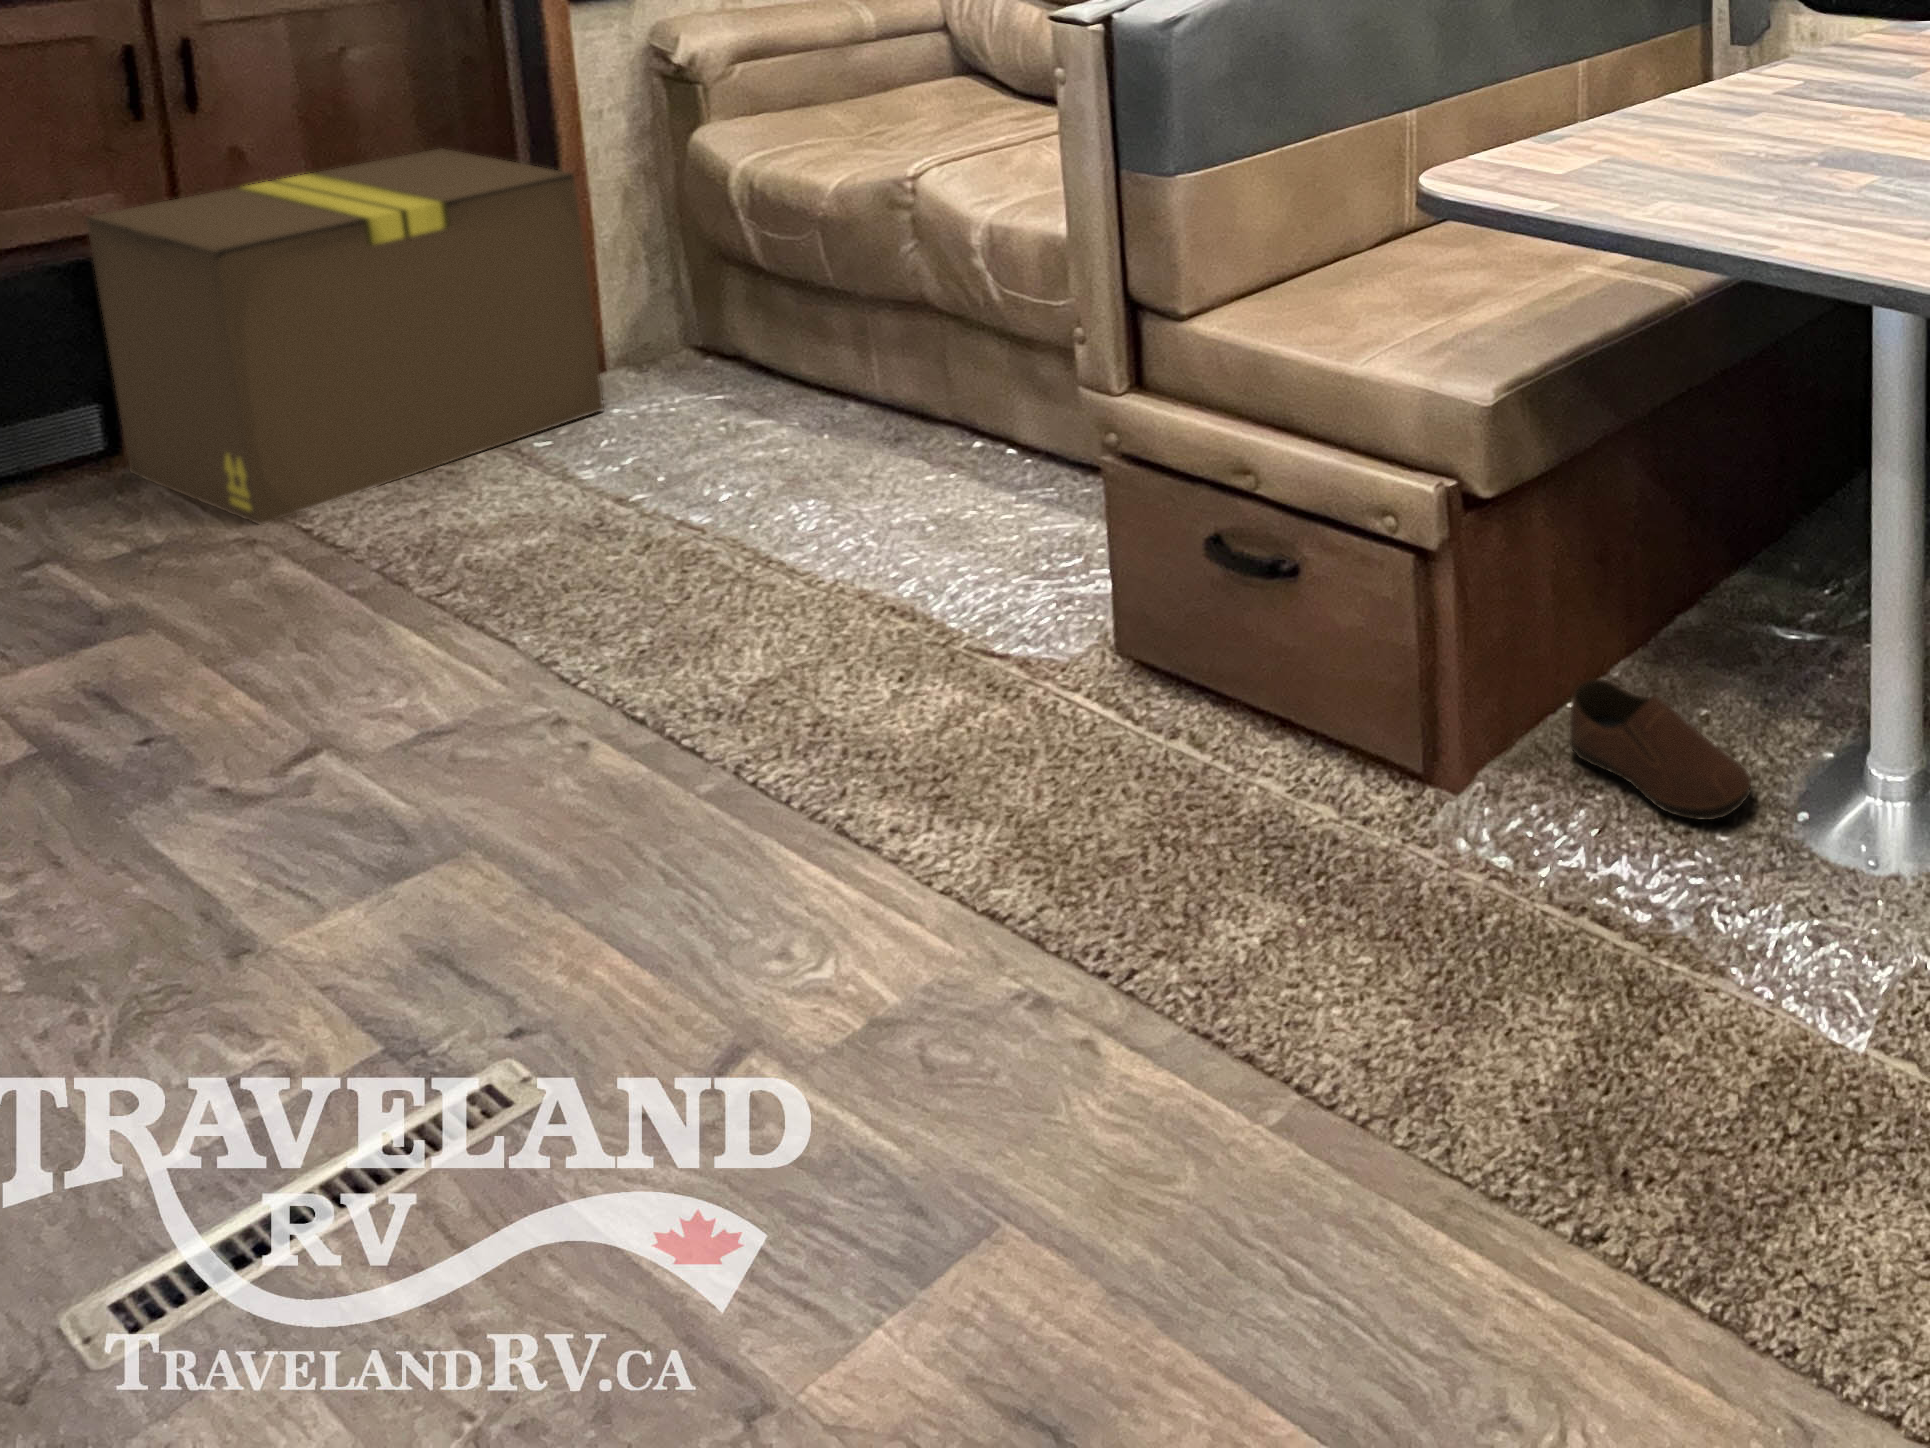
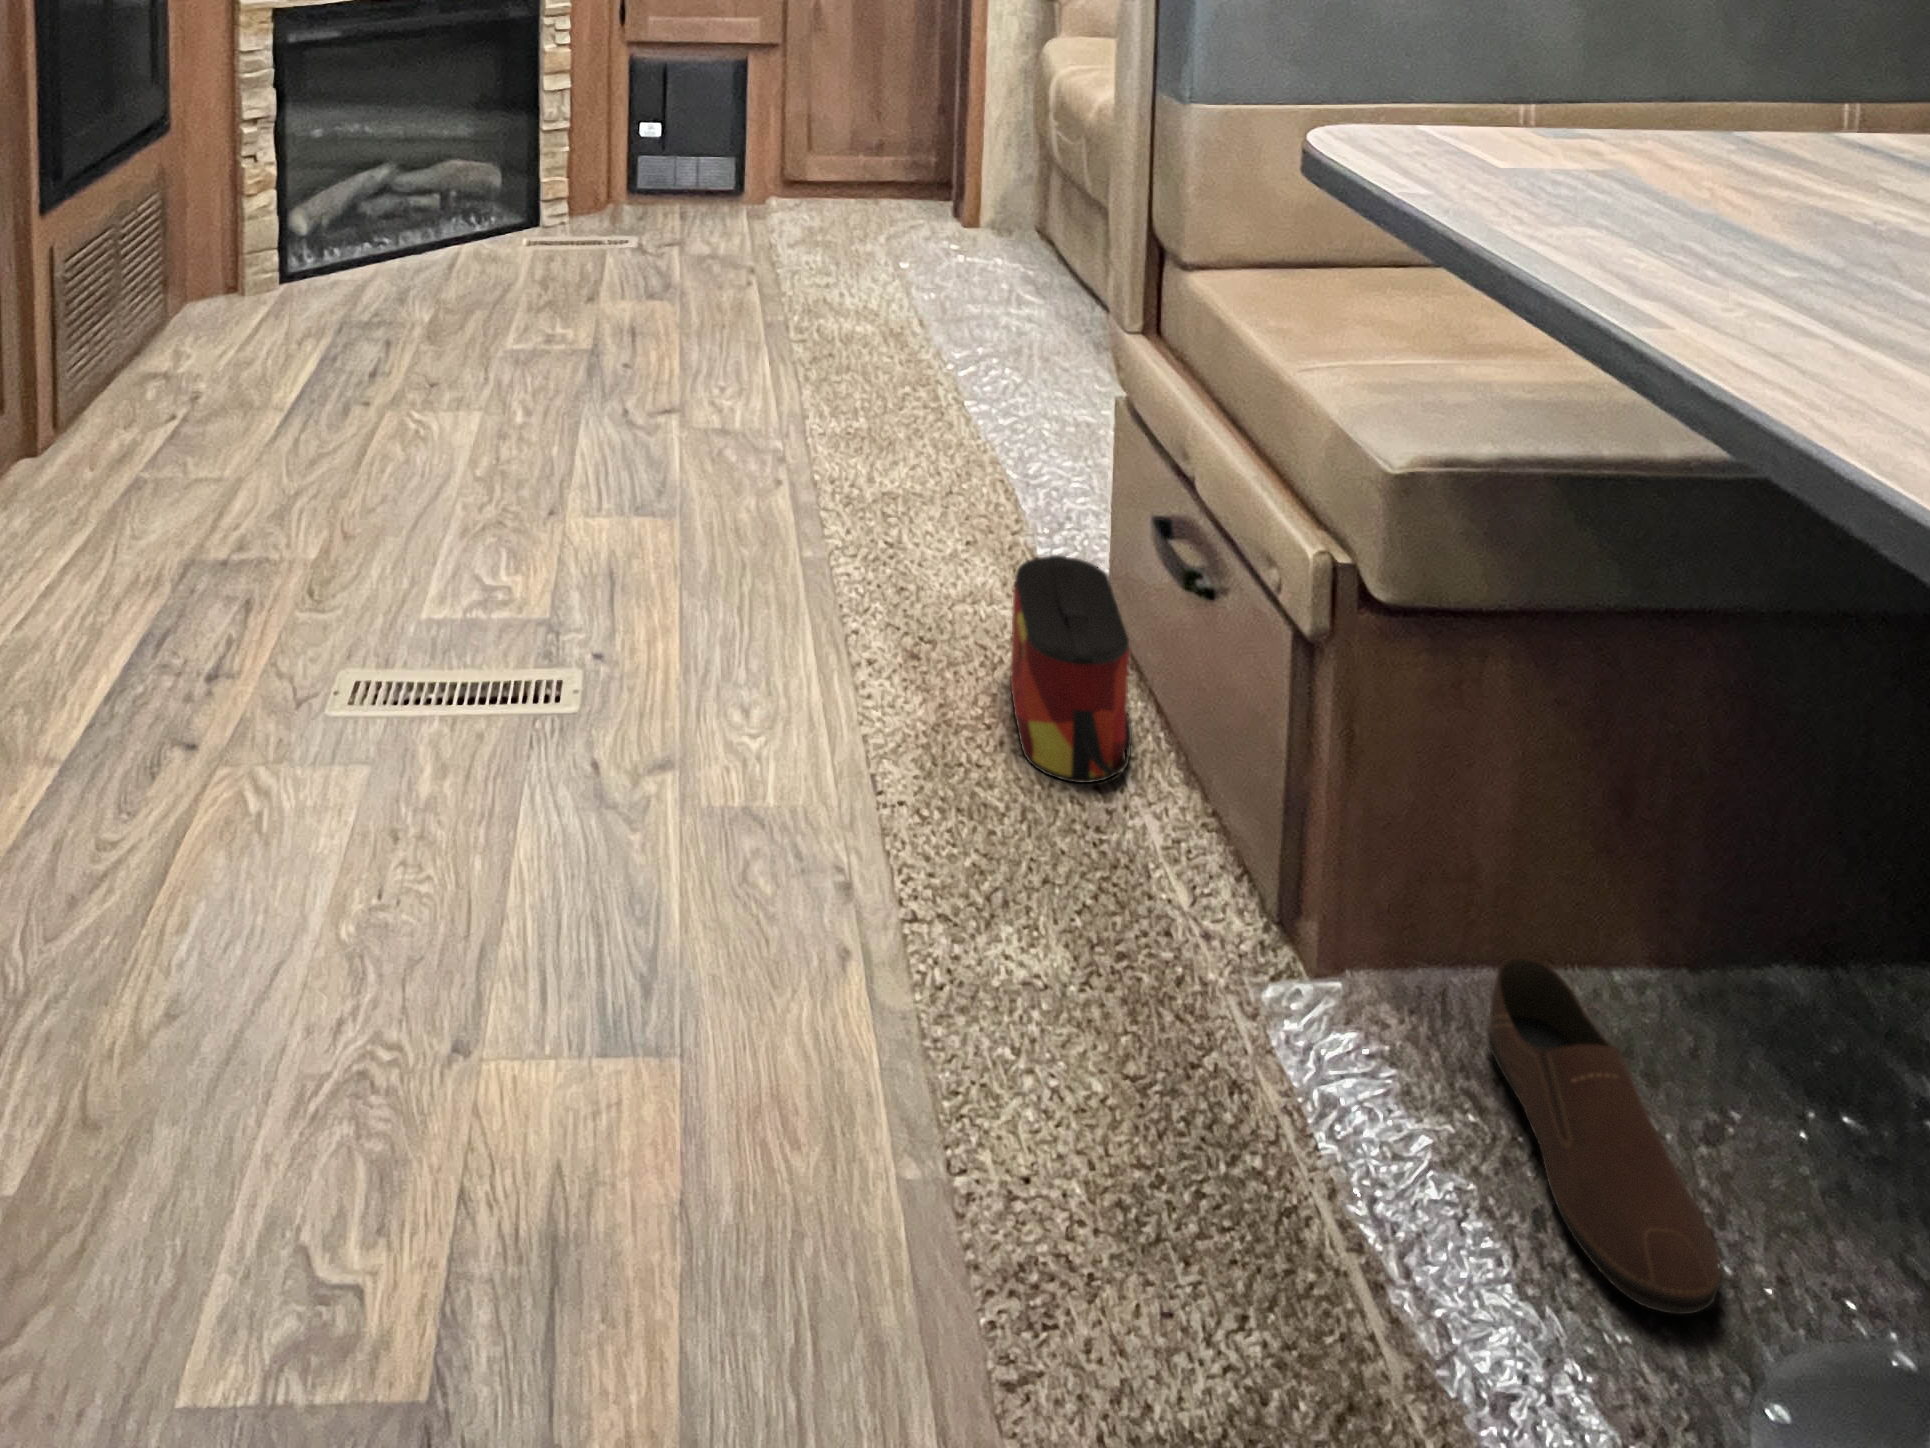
cardboard box: present [86,149,604,524] -> none [732,26,960,262]
bag: none [1049,610,1220,805] -> present [1011,555,1132,783]

